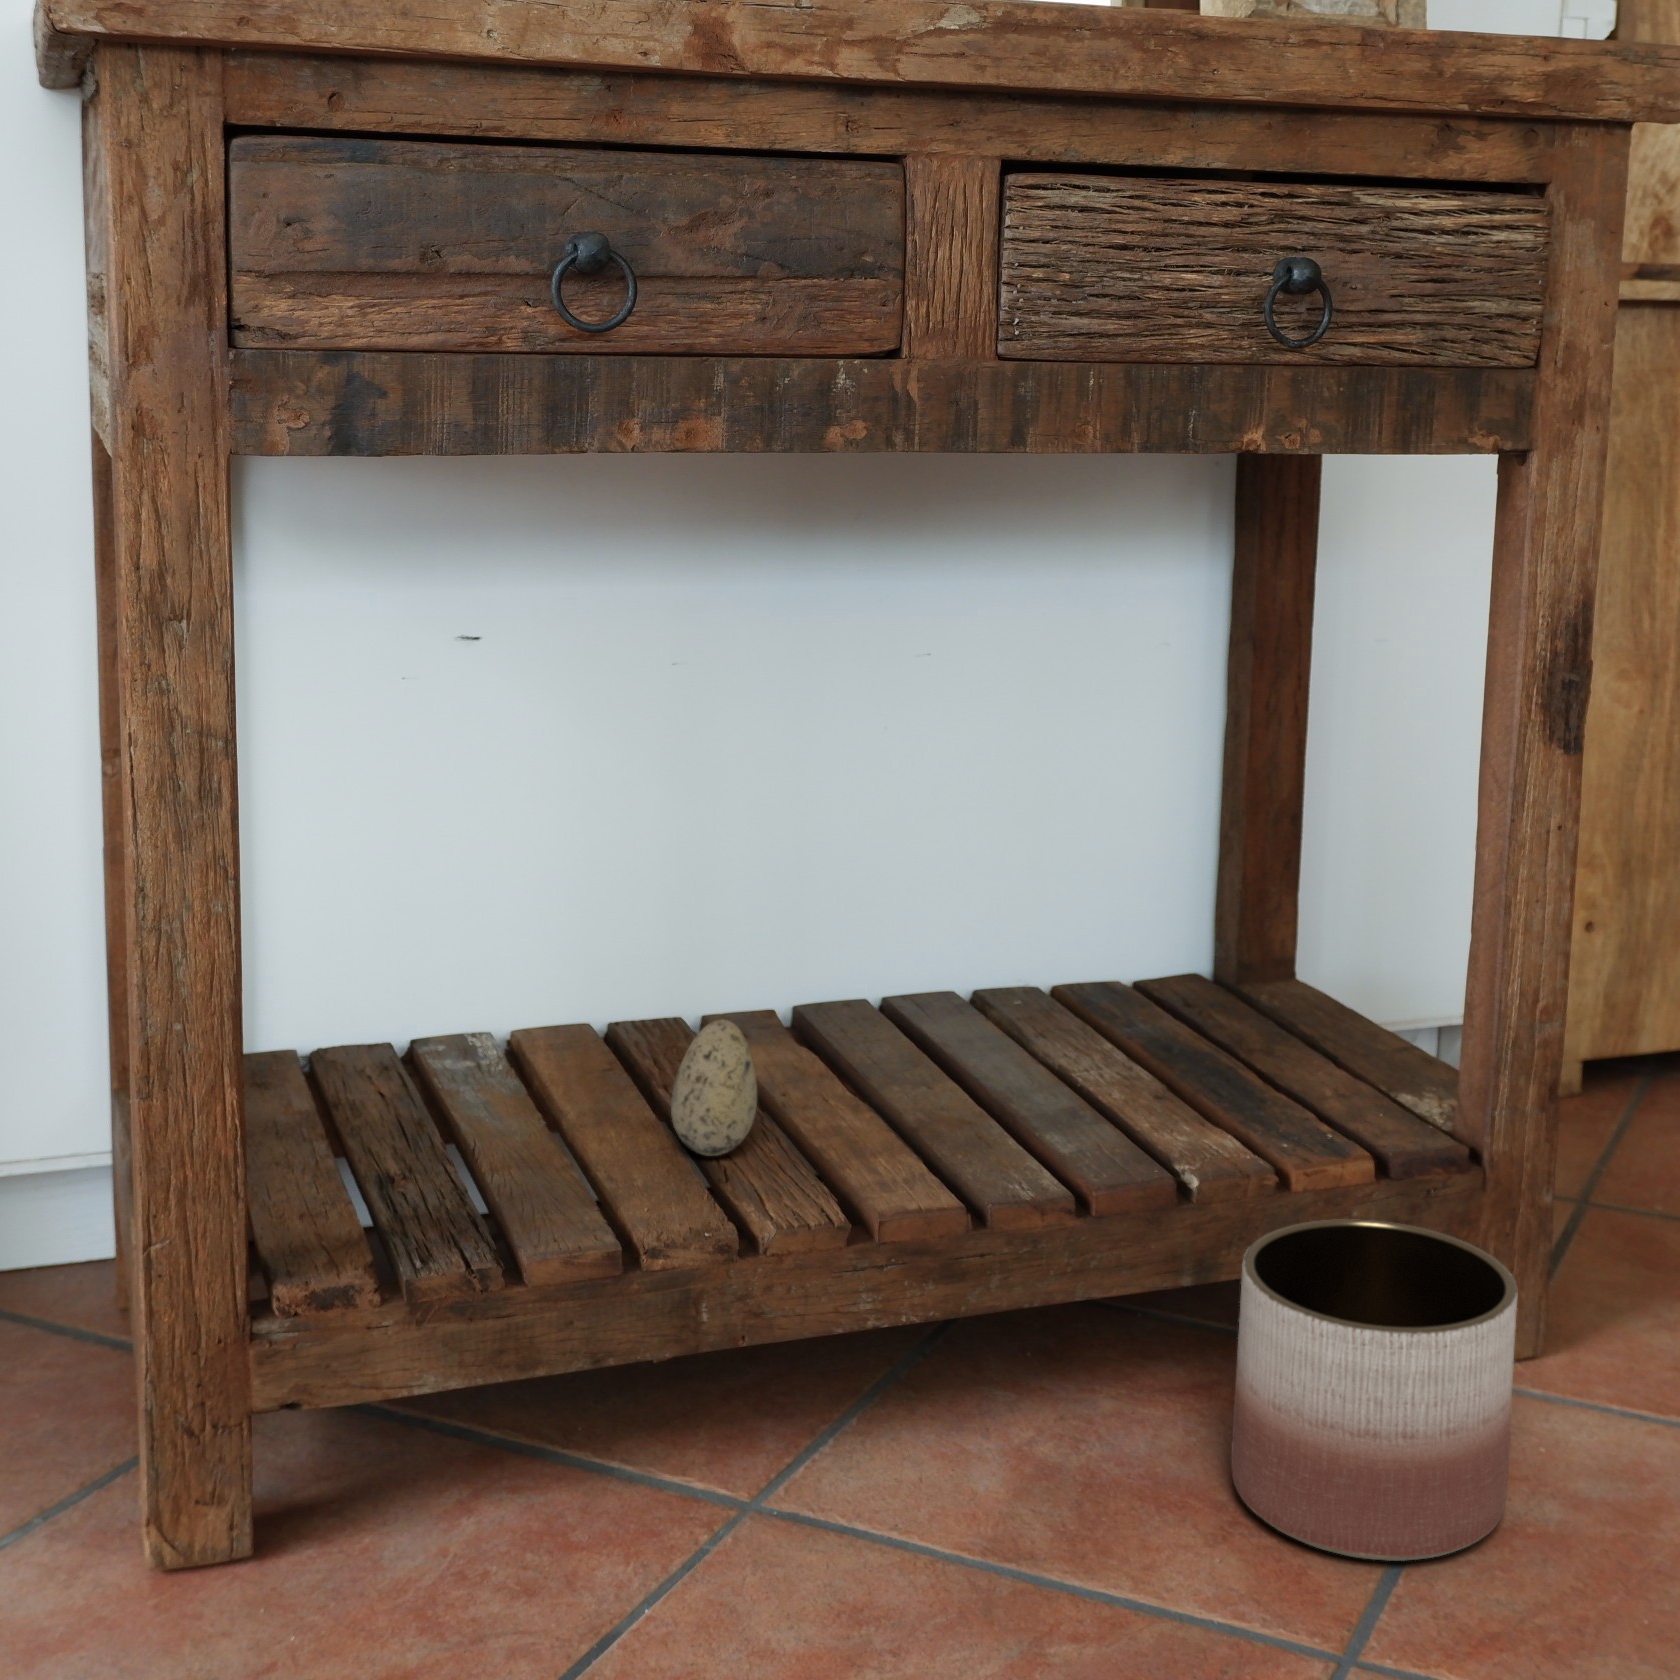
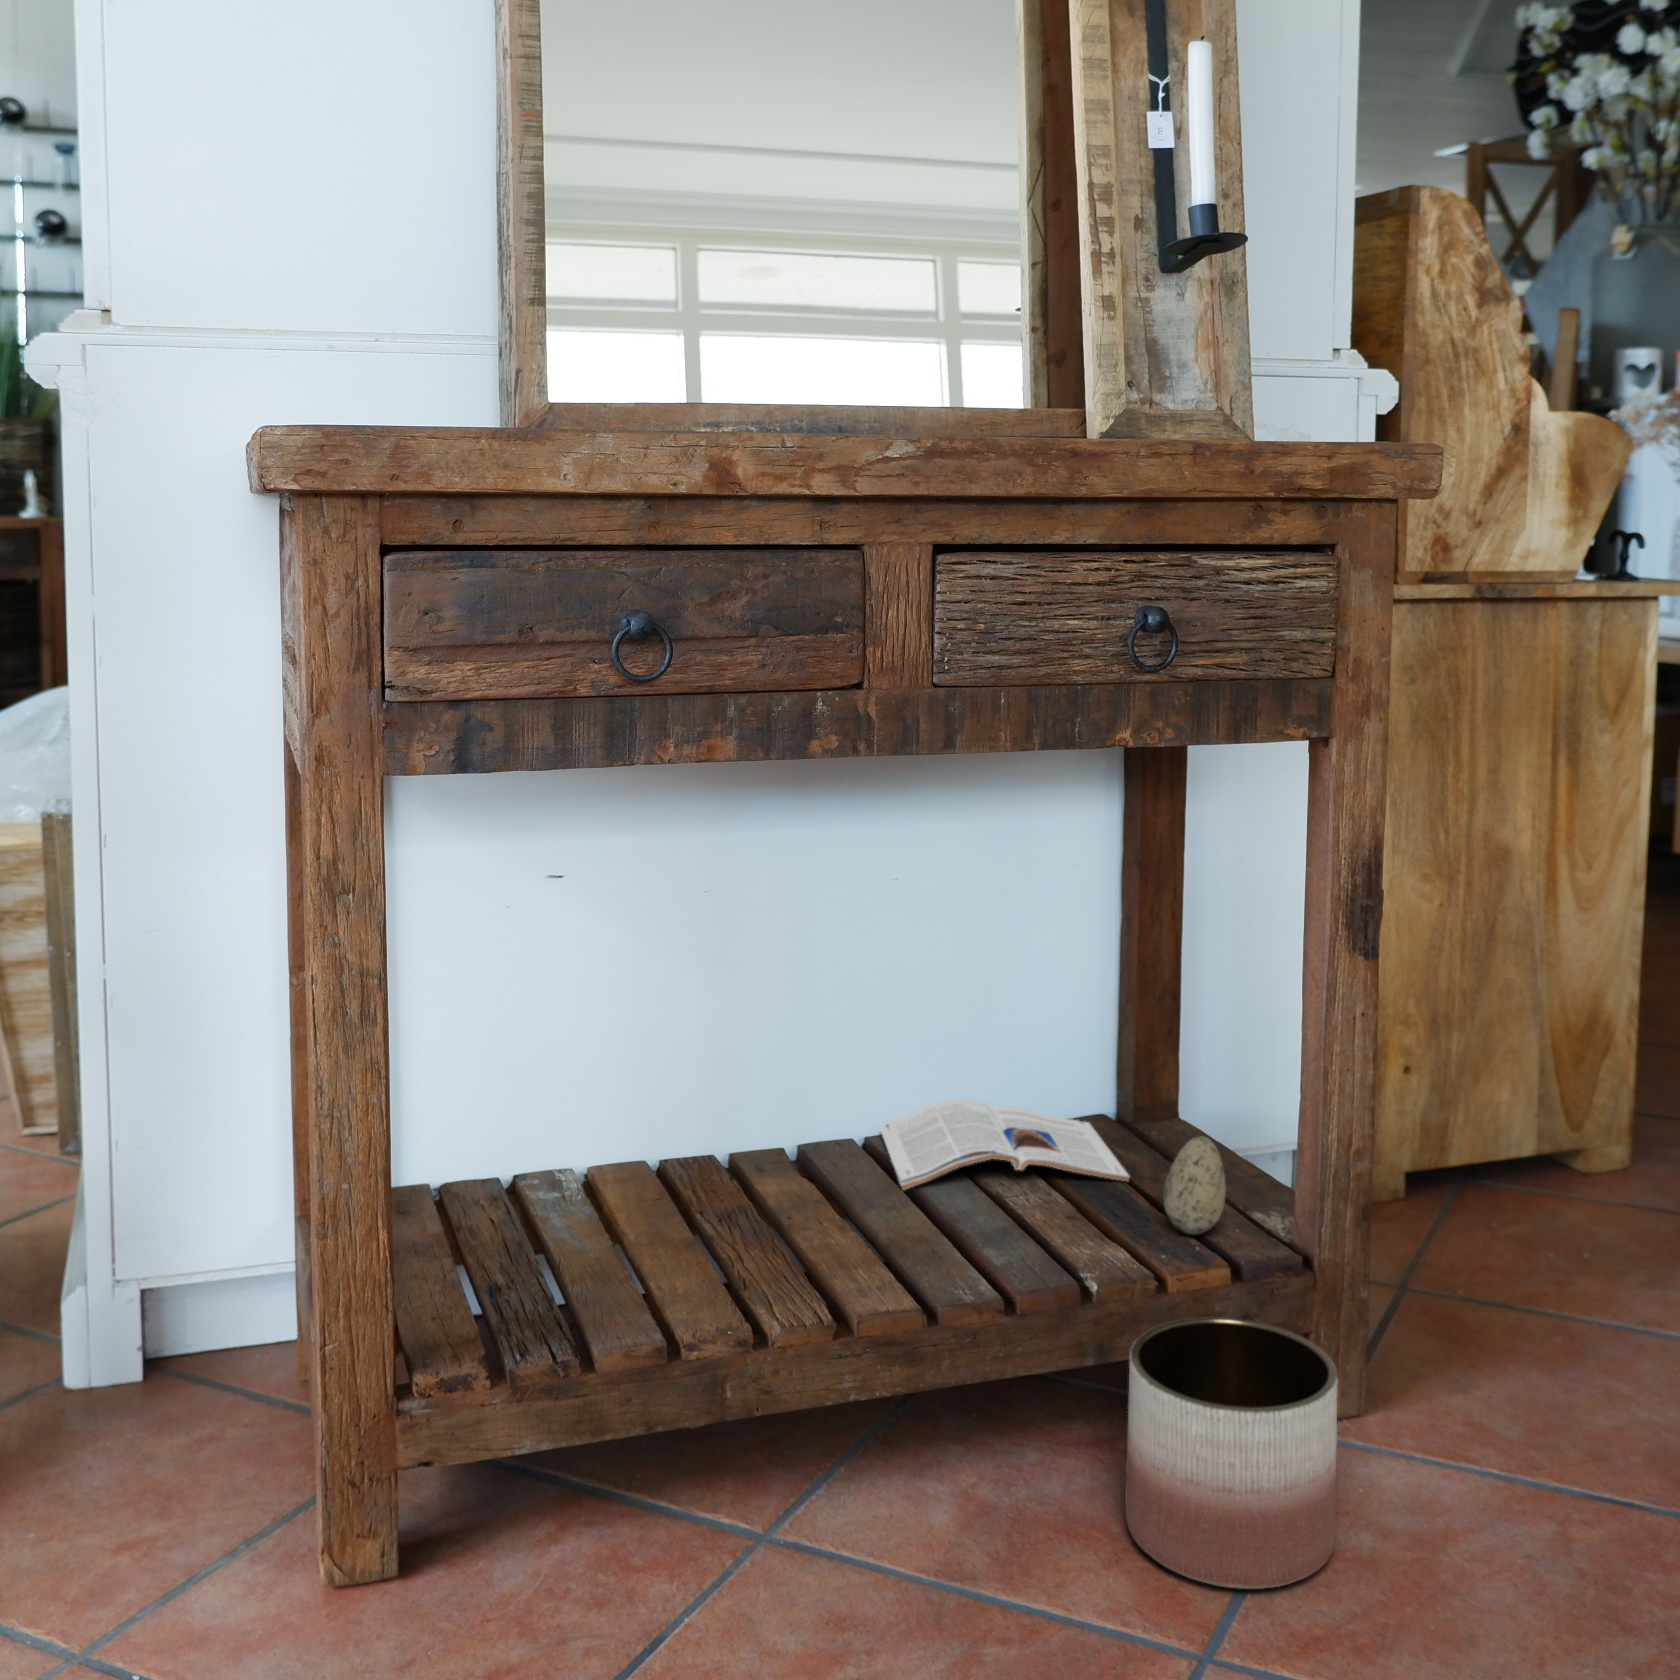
magazine: none [901,952,1235,1064] -> present [880,1098,1130,1190]
decorative egg: present [671,1019,757,1156] -> present [1163,1136,1226,1234]

